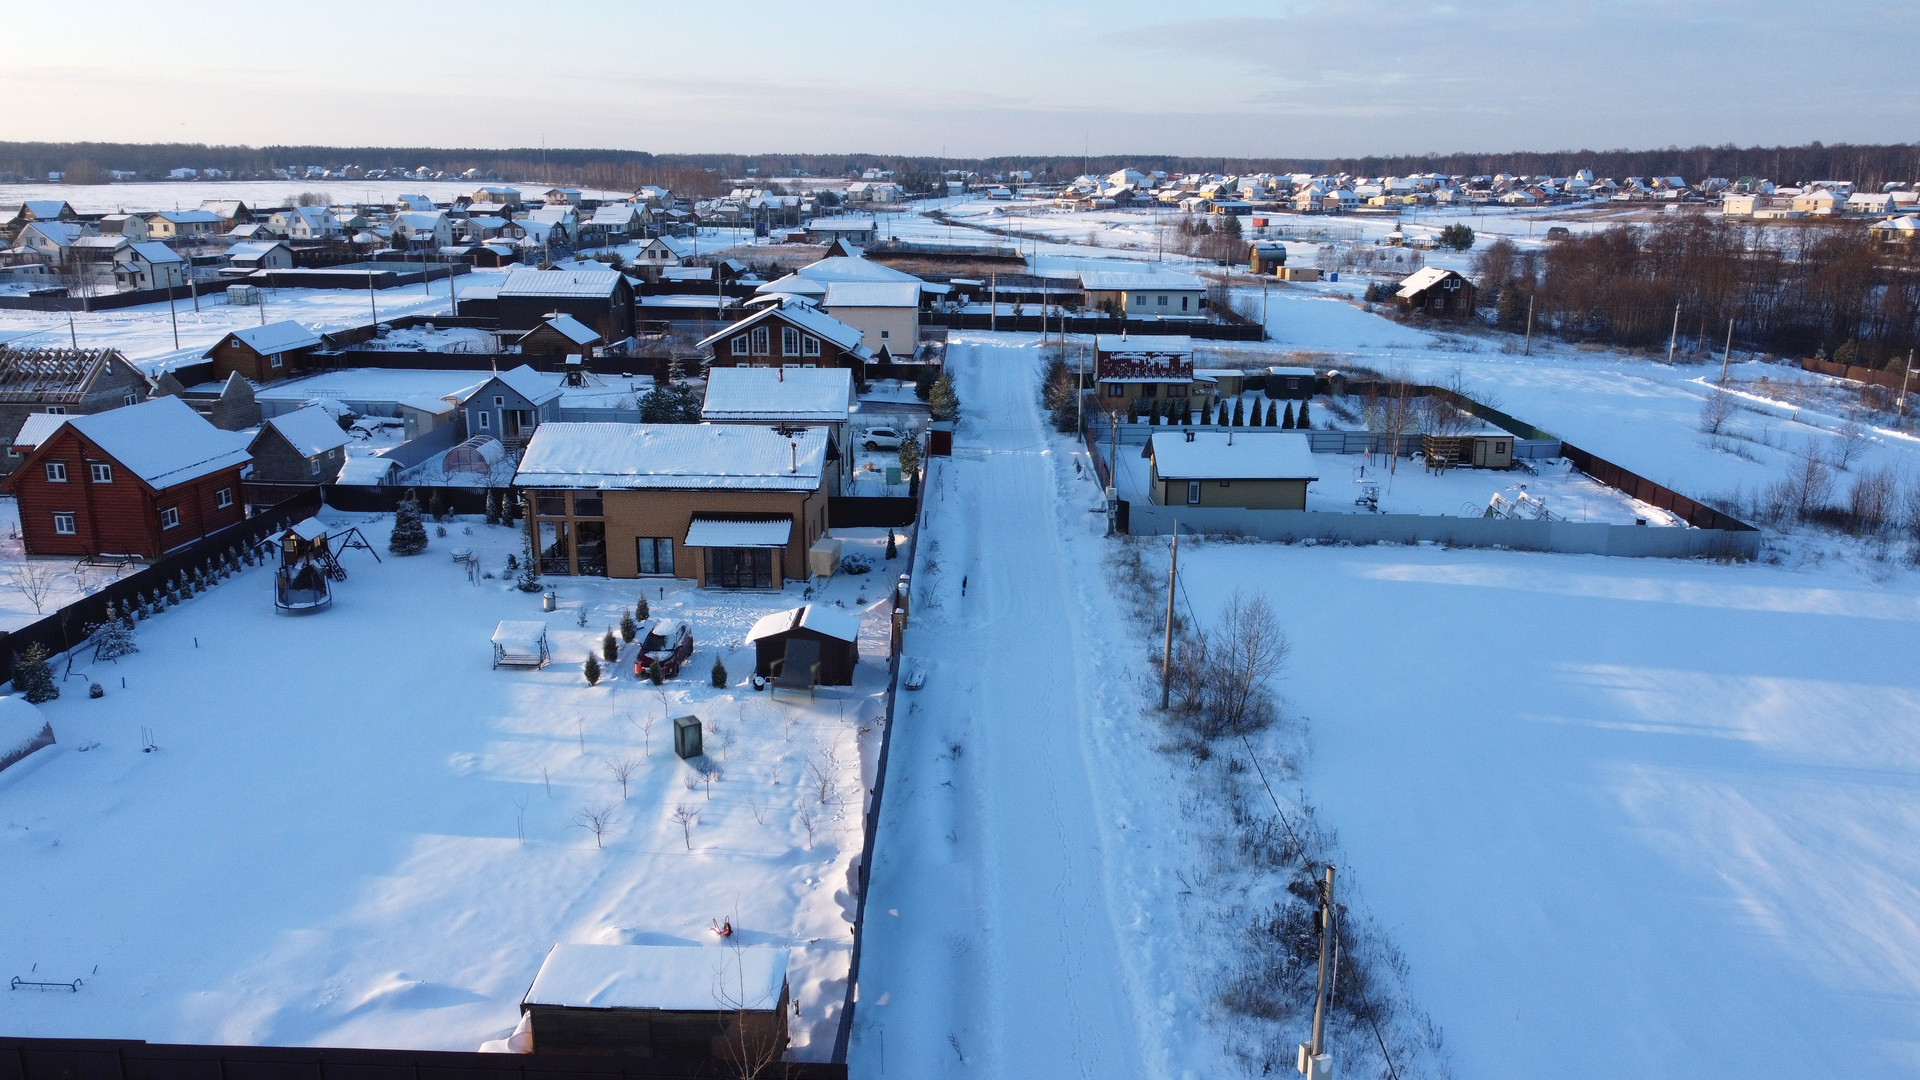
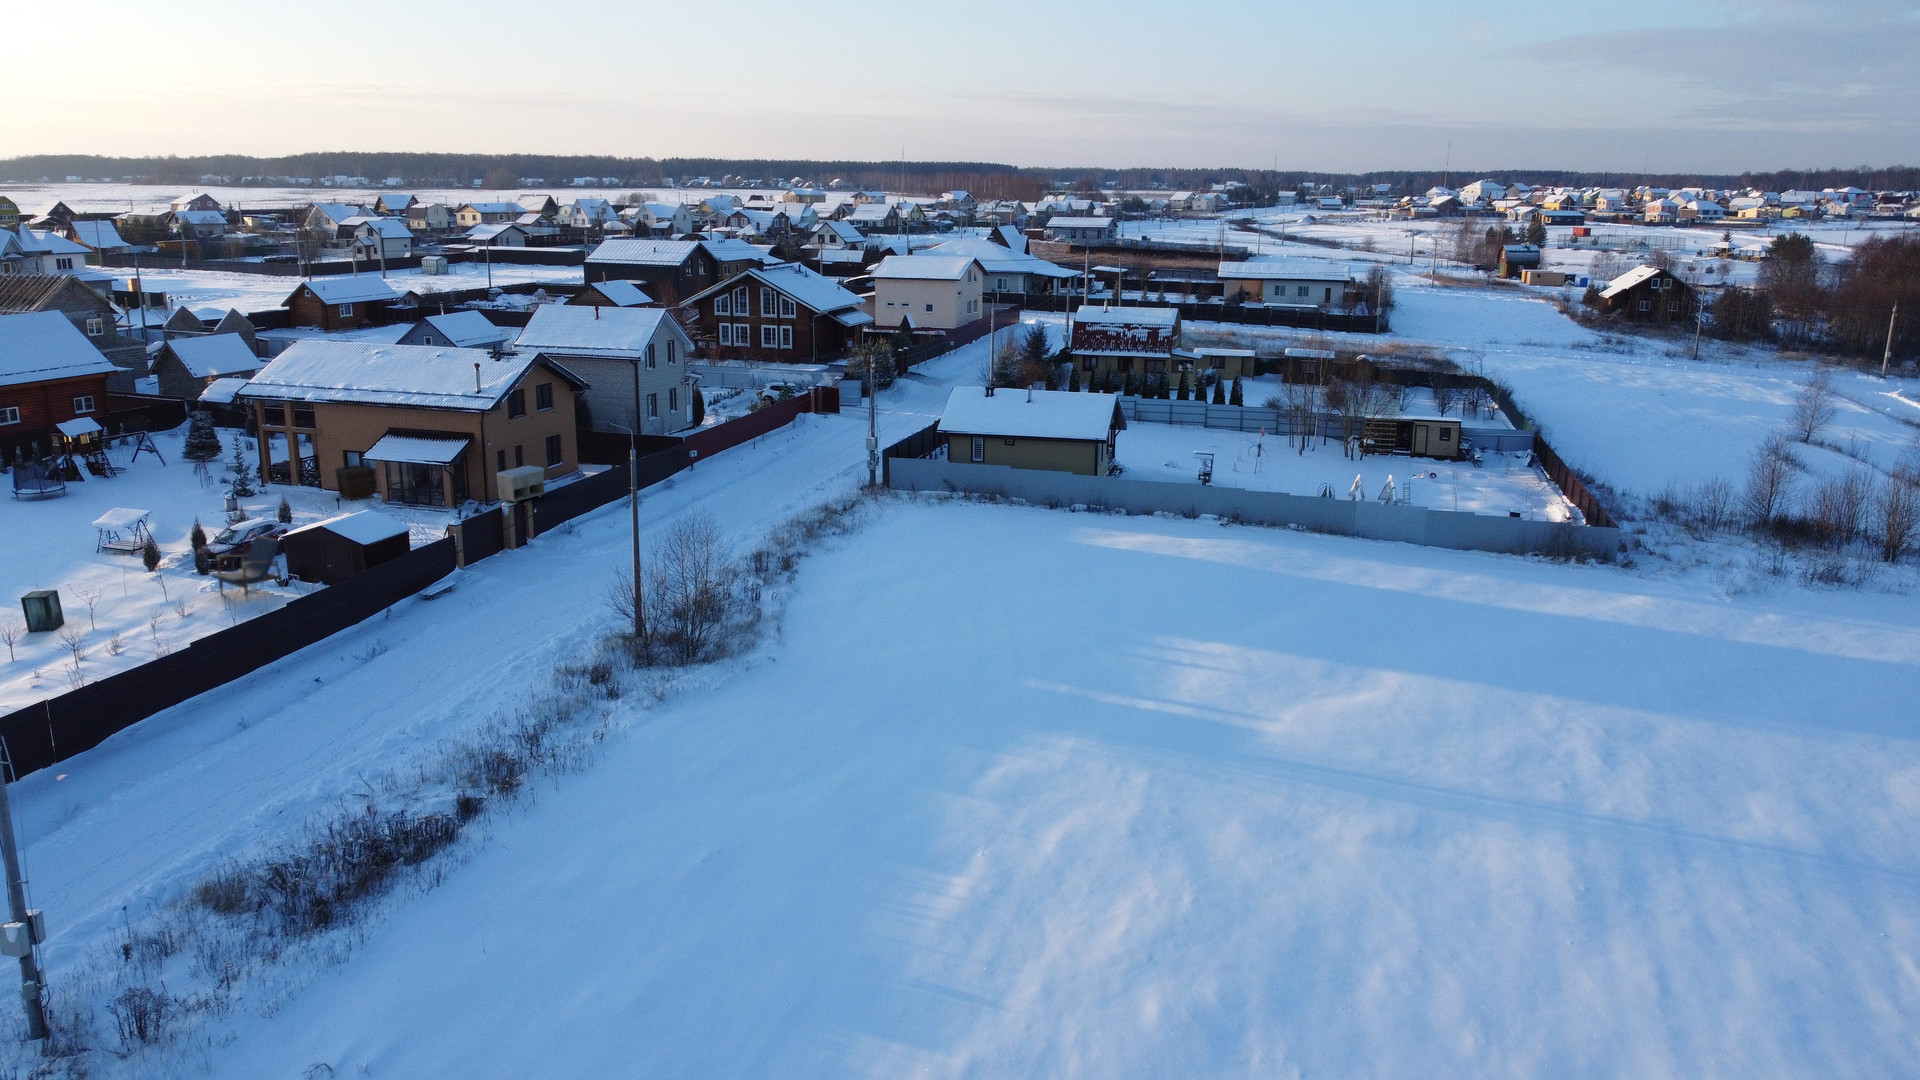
wooden crate: none [634,549,678,589] -> present [336,465,377,500]

